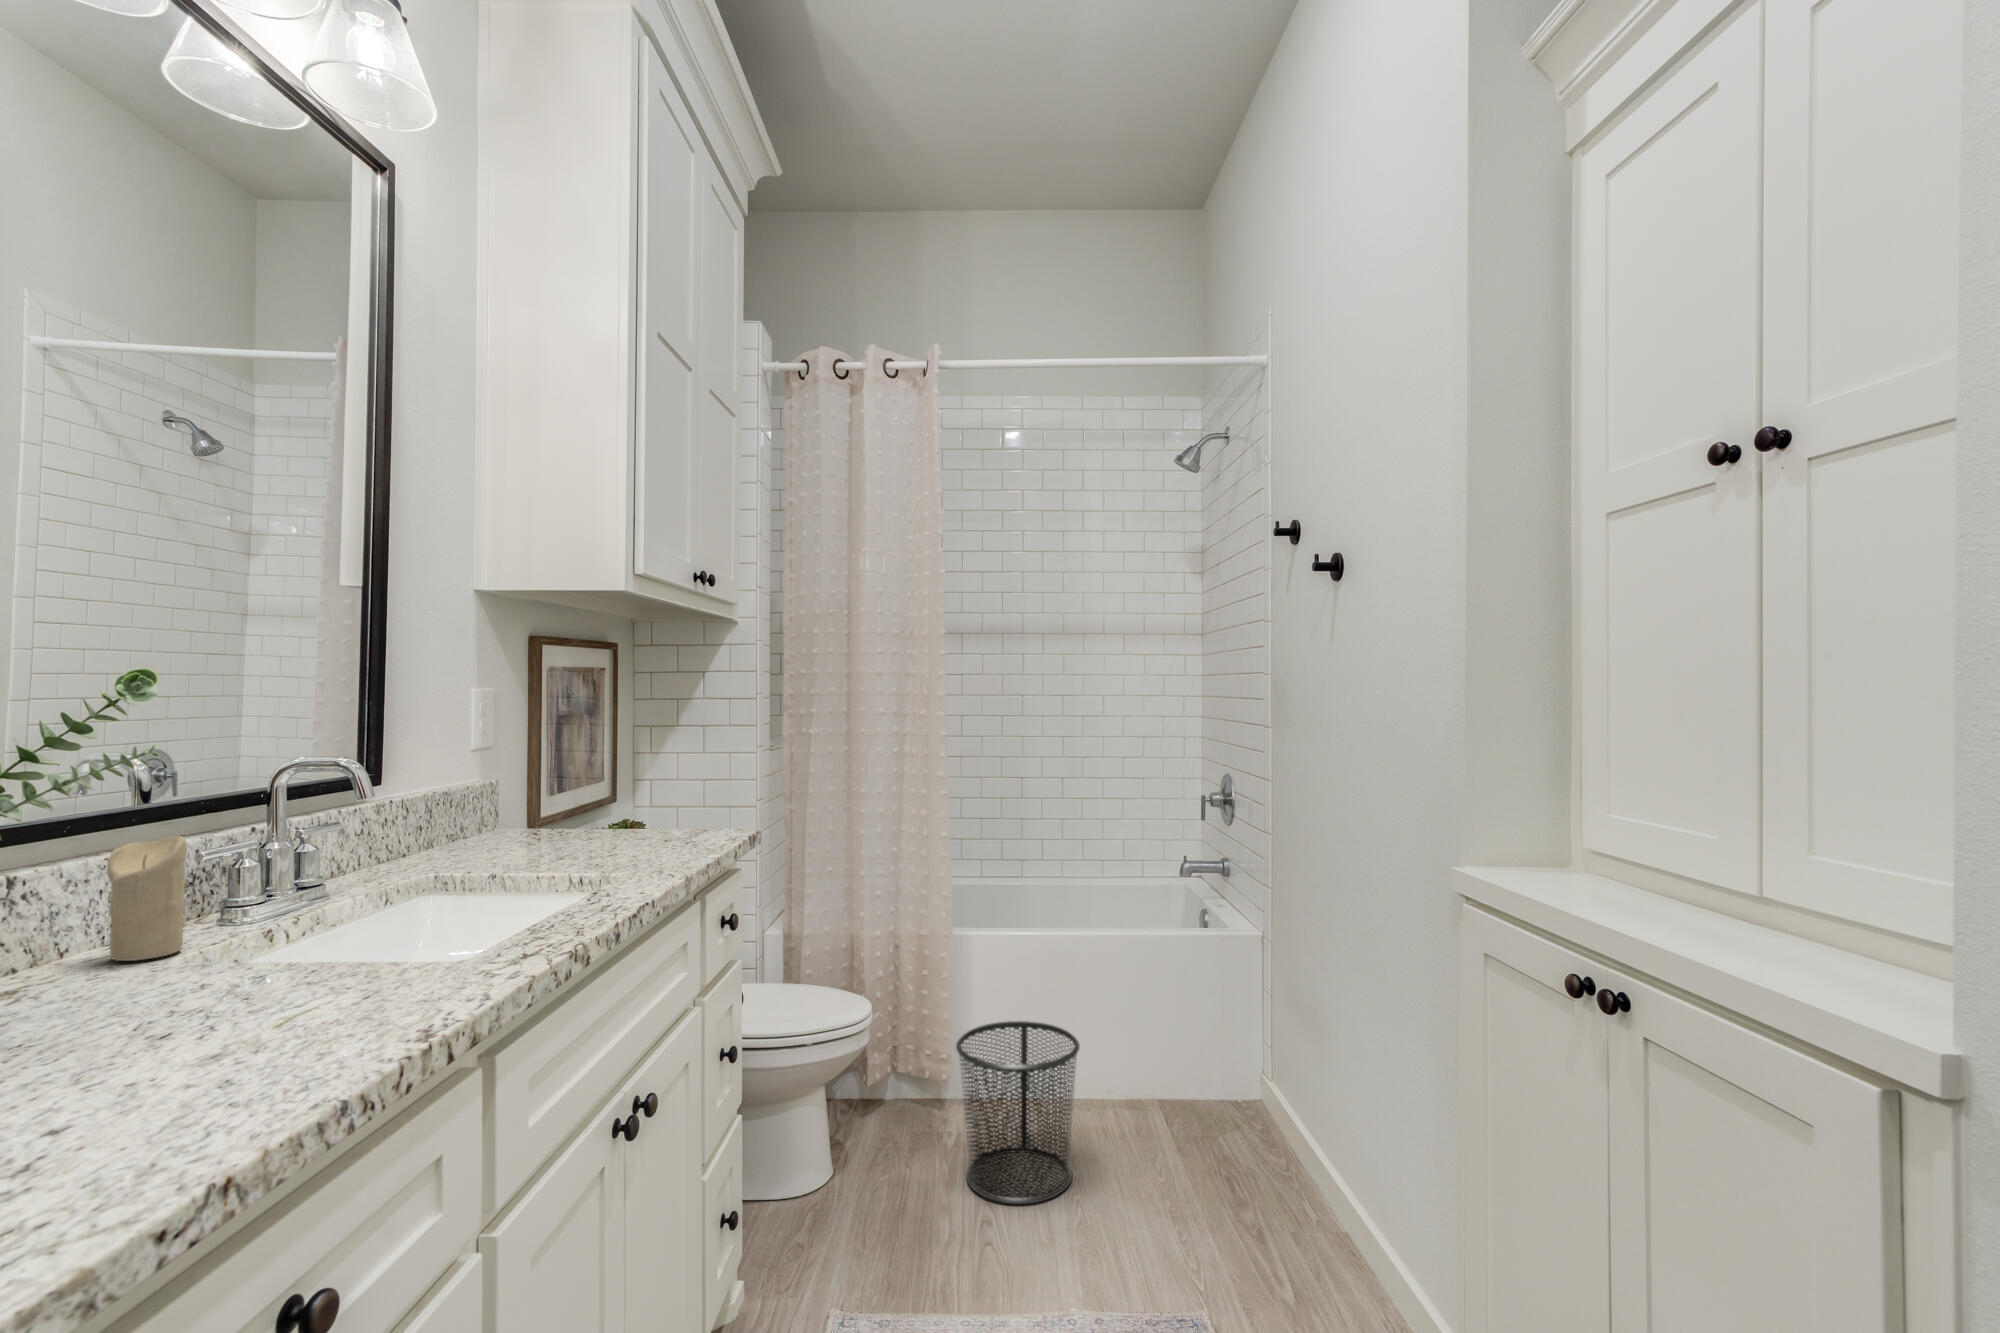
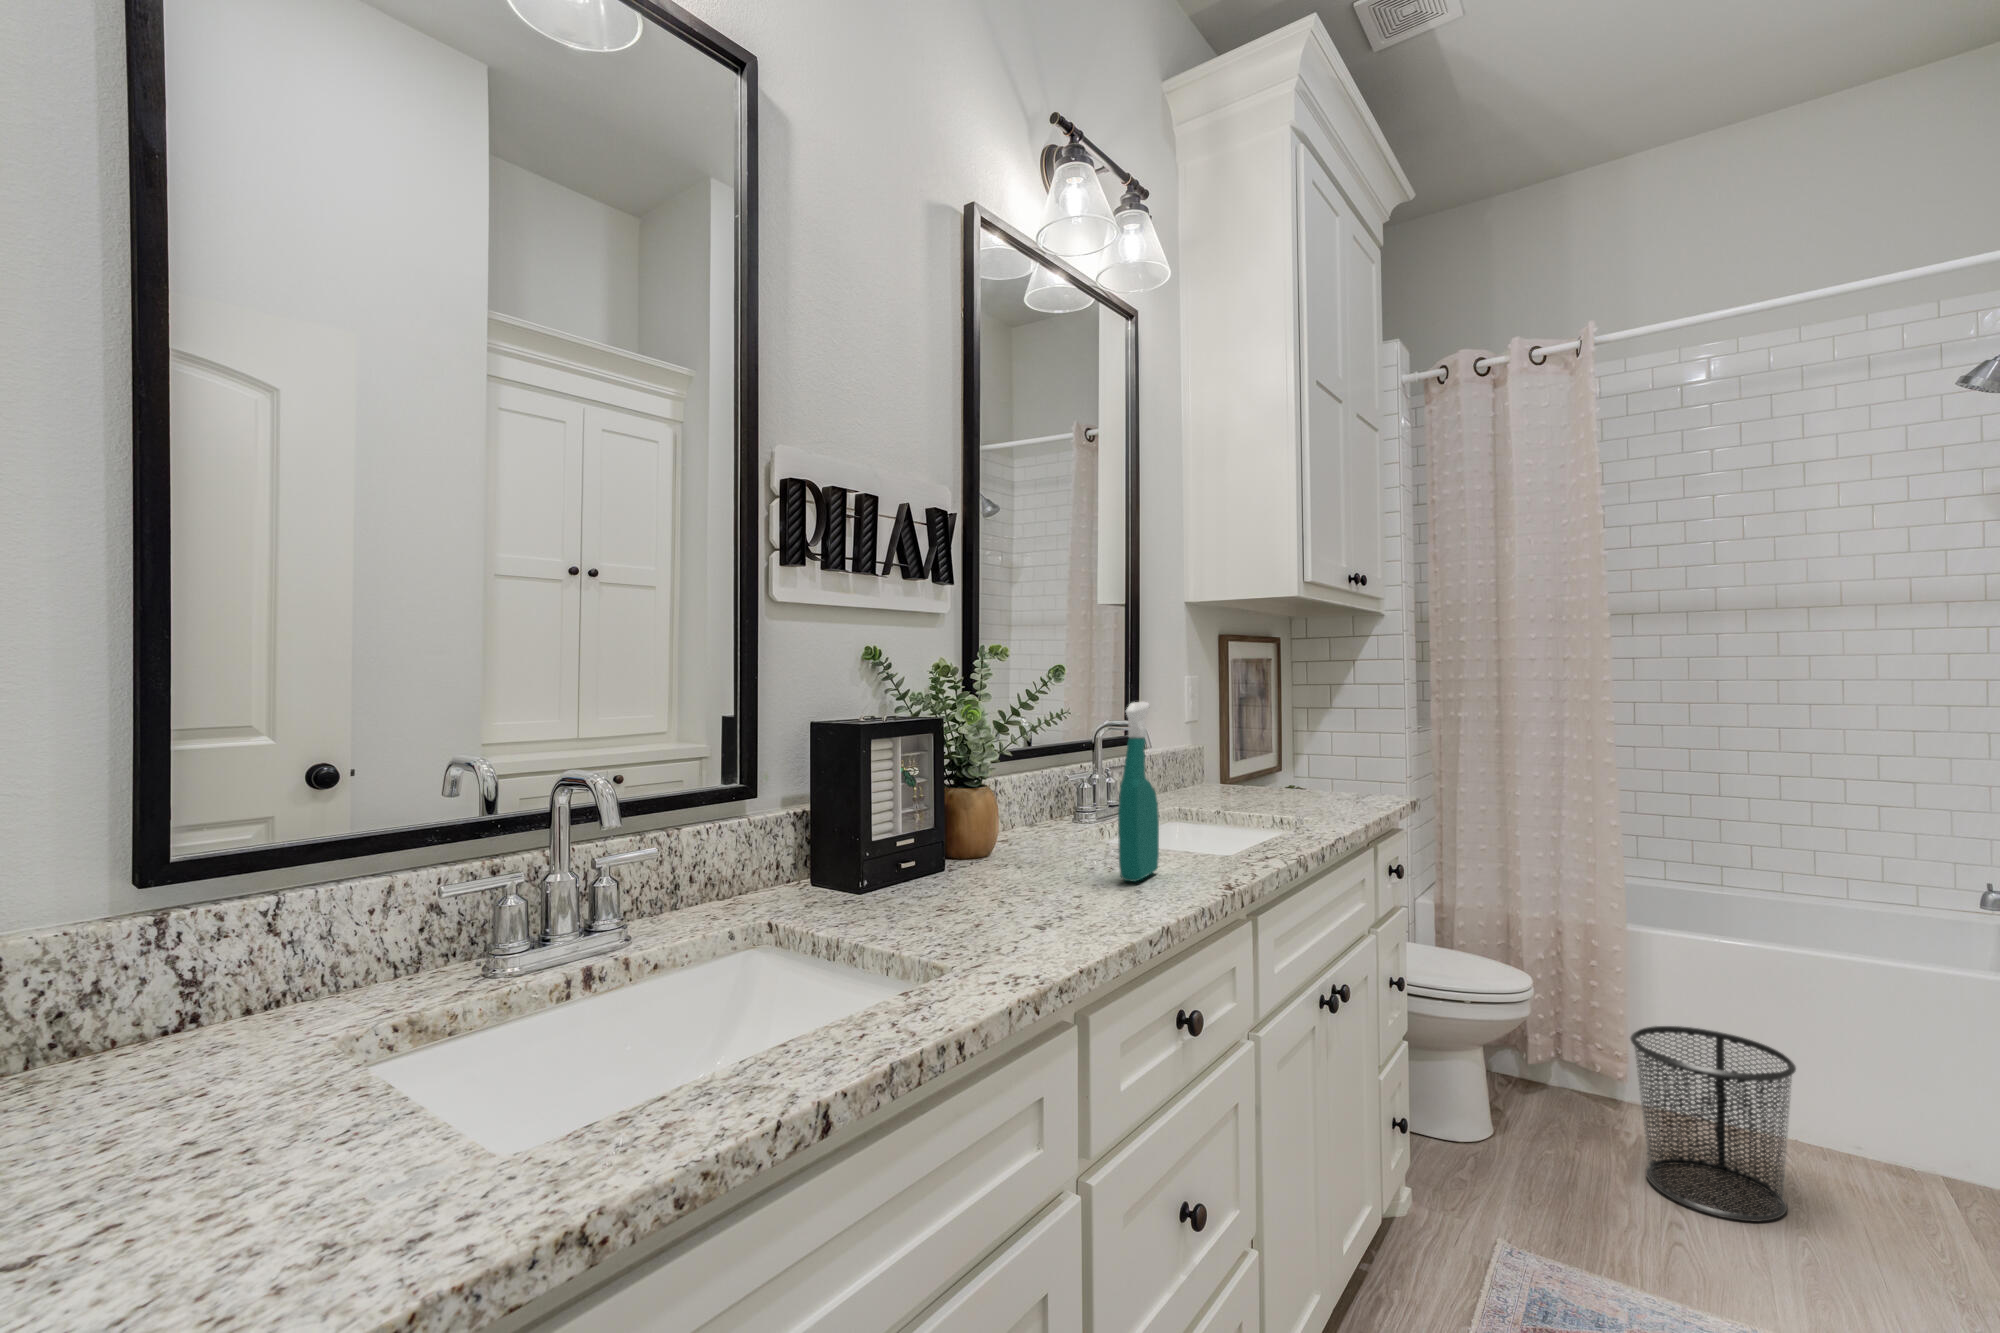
spray bottle: none [191,727,306,1061] -> present [1118,702,1159,881]
candle: present [107,836,187,961] -> none [1036,767,1070,836]

